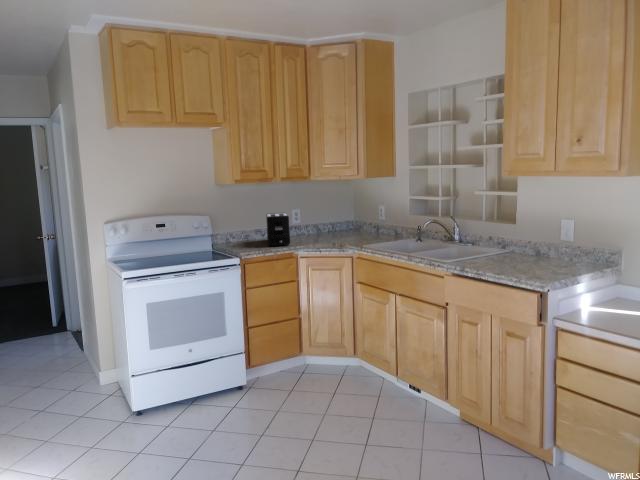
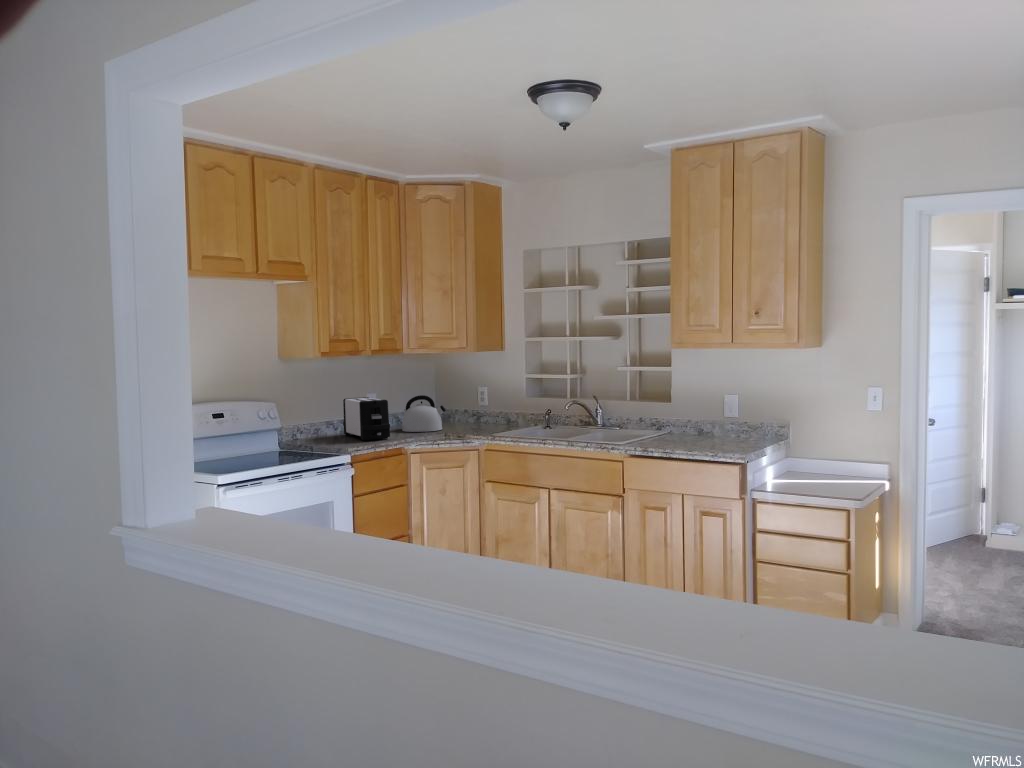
kettle: none [312,212,344,240] -> present [402,395,446,432]

